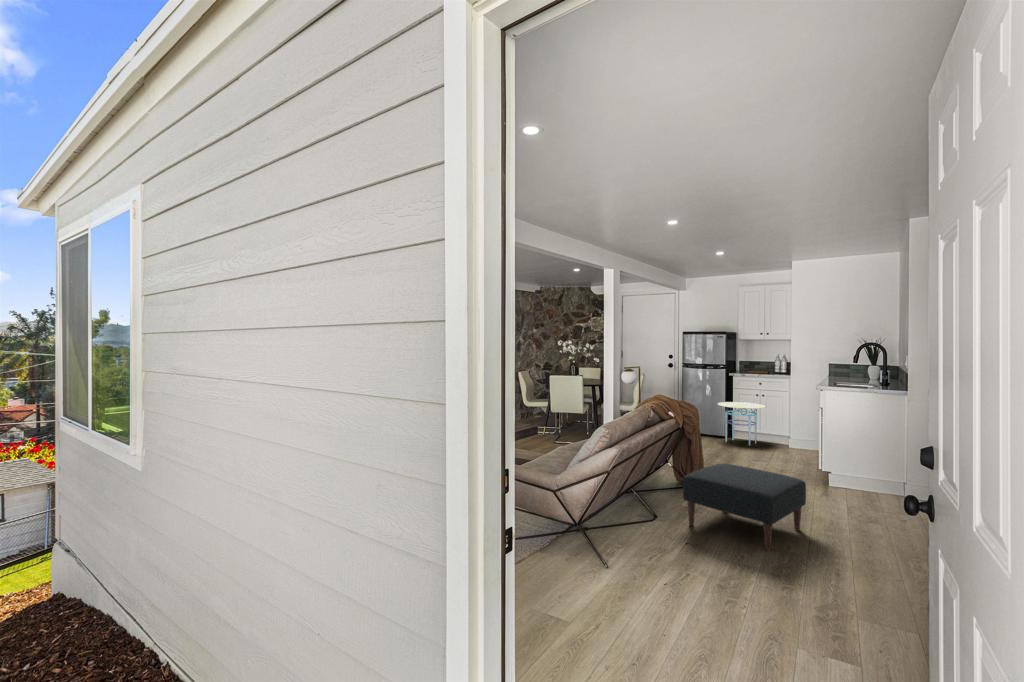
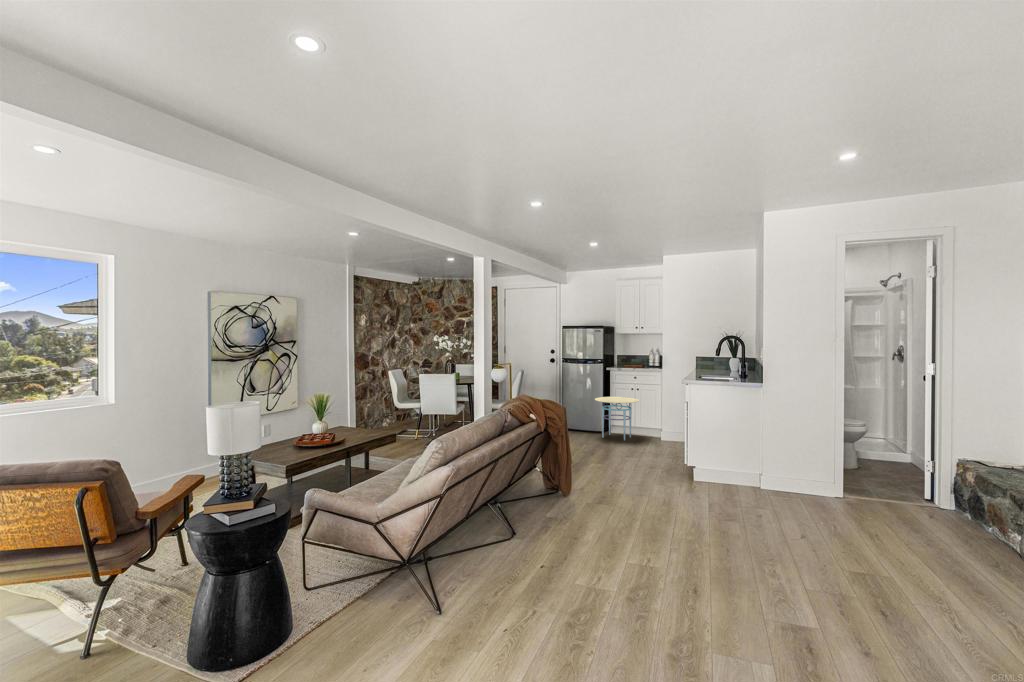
ottoman: present [683,464,806,551] -> none [544,468,670,567]

